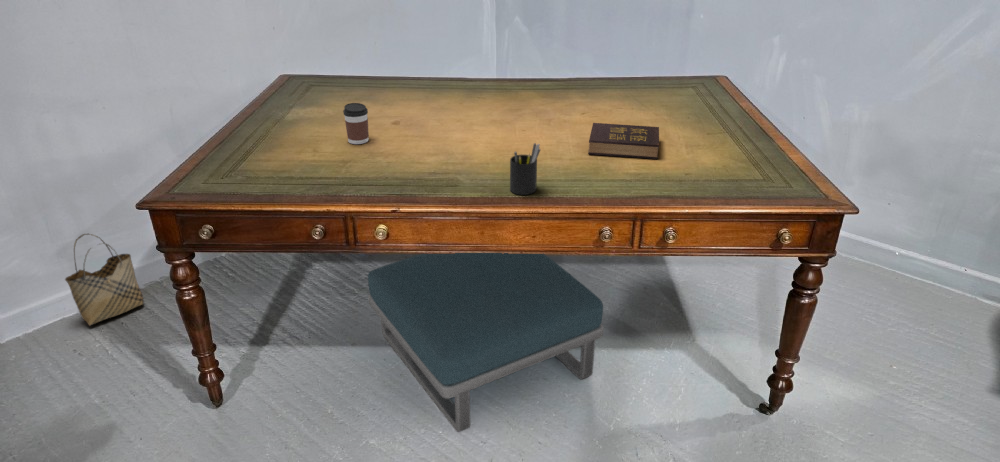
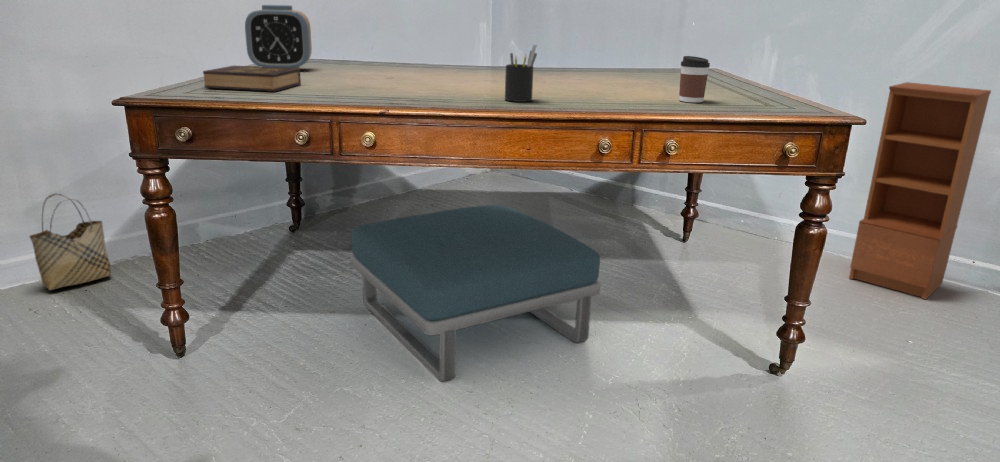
alarm clock: none [252,59,319,126] -> present [245,5,312,69]
bookcase: none [844,97,996,312] -> present [849,82,991,300]
coffee cup: present [343,103,369,144] -> present [679,56,710,102]
hardback book: present [588,123,659,159] -> present [203,66,301,92]

